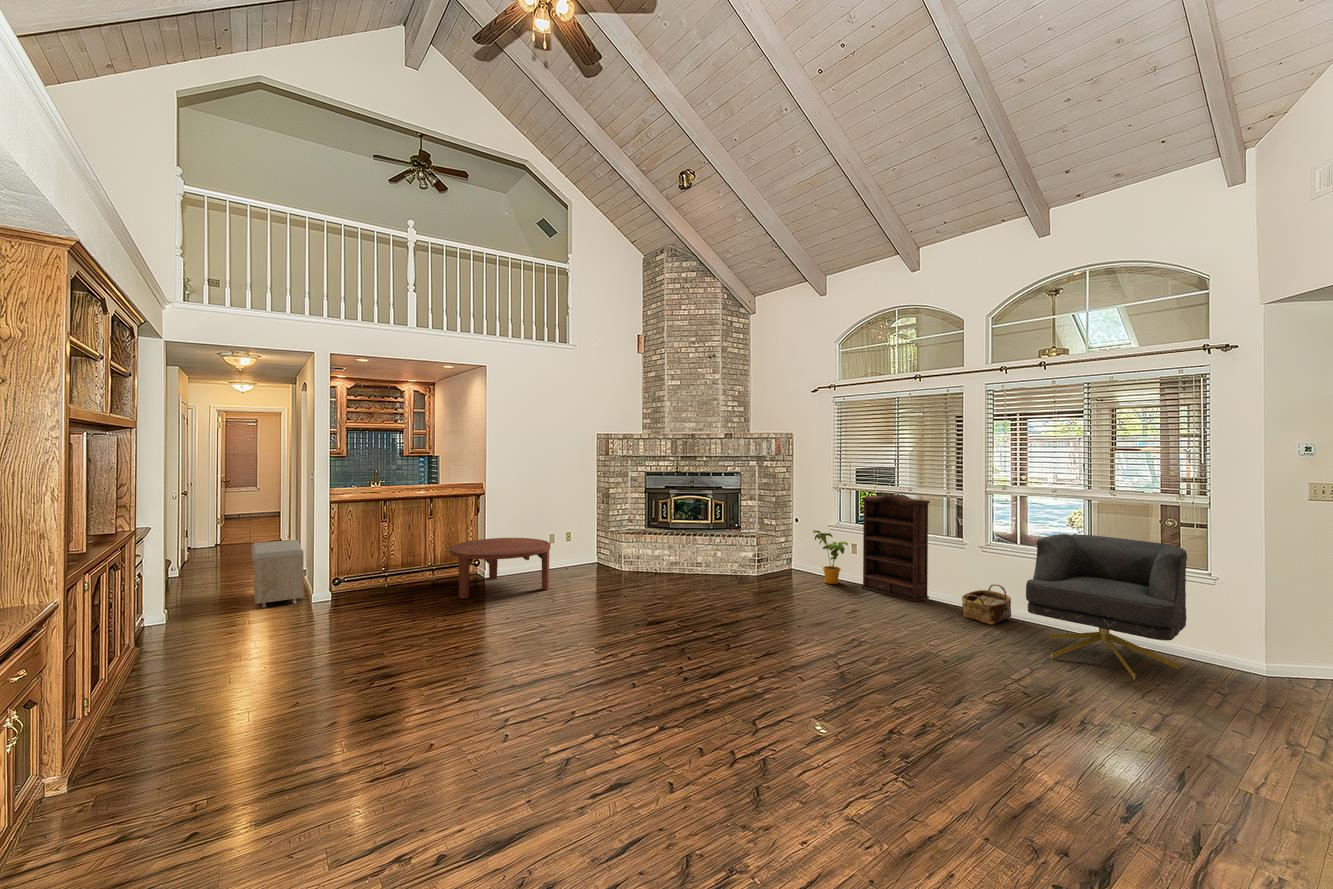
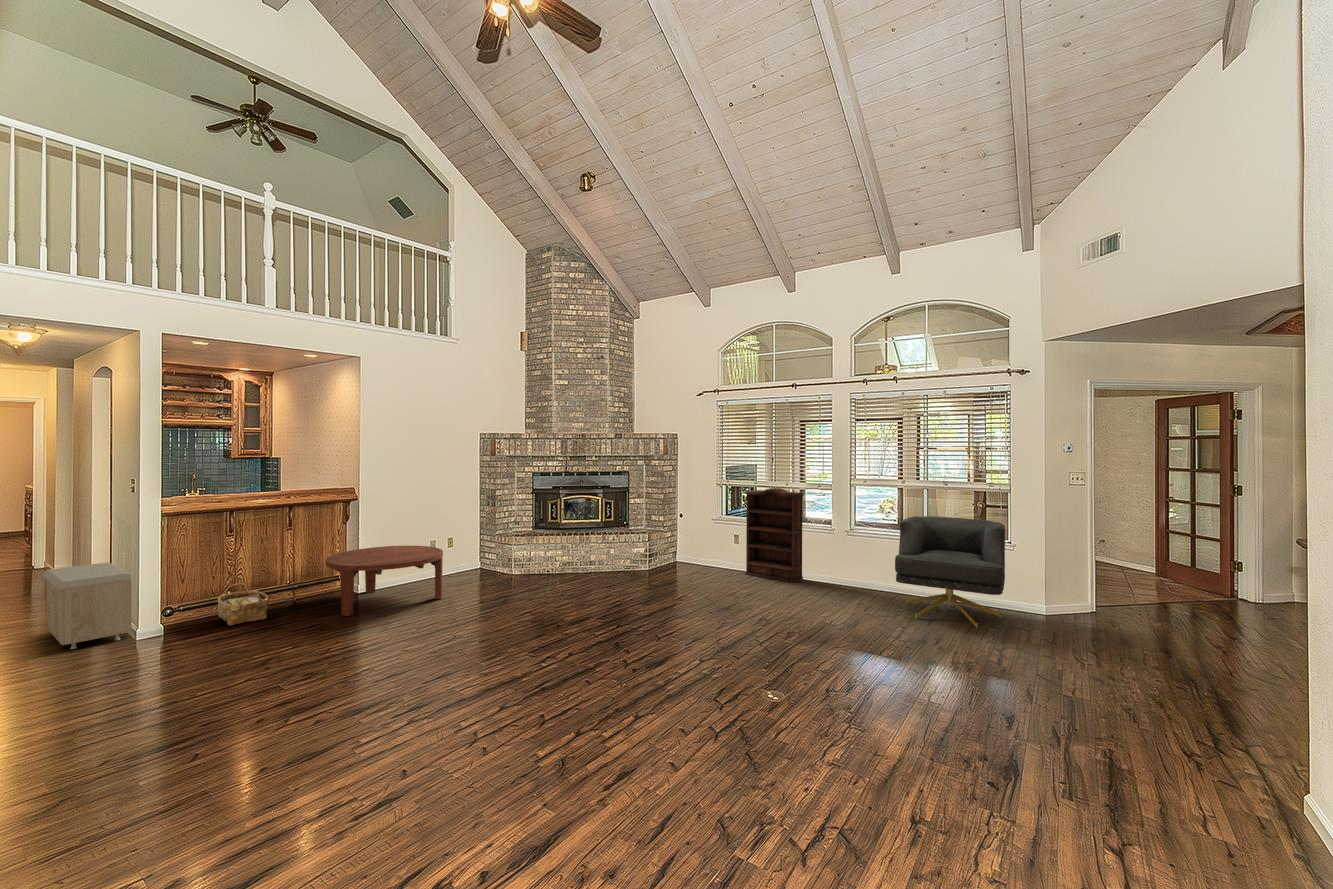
house plant: present [813,530,848,584] -> none [701,523,730,572]
woven basket: present [962,584,1011,625] -> present [218,583,268,626]

